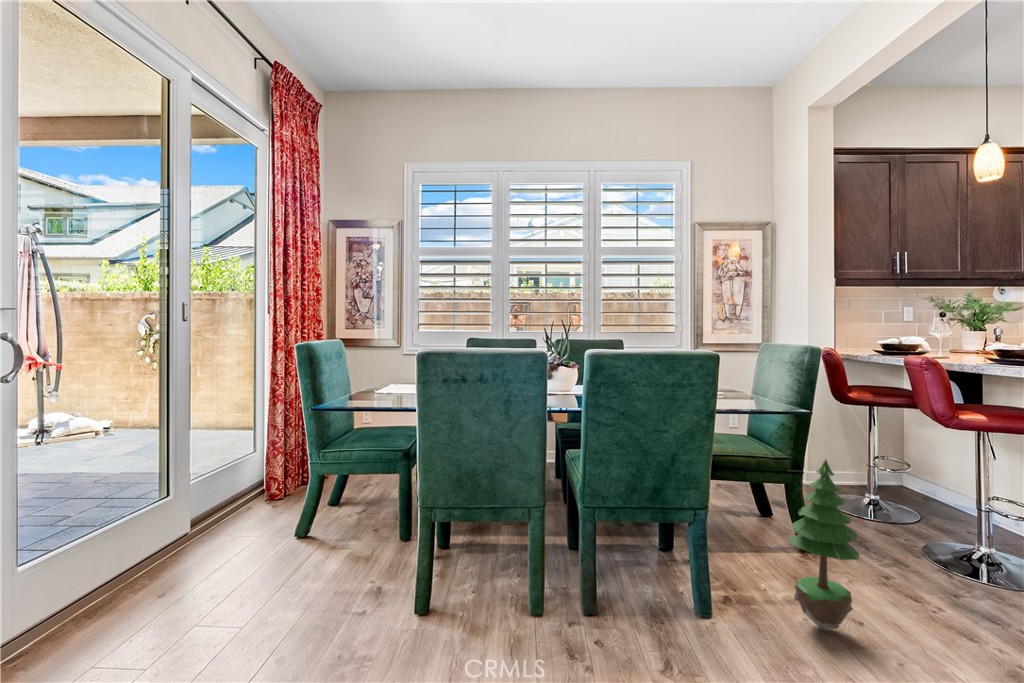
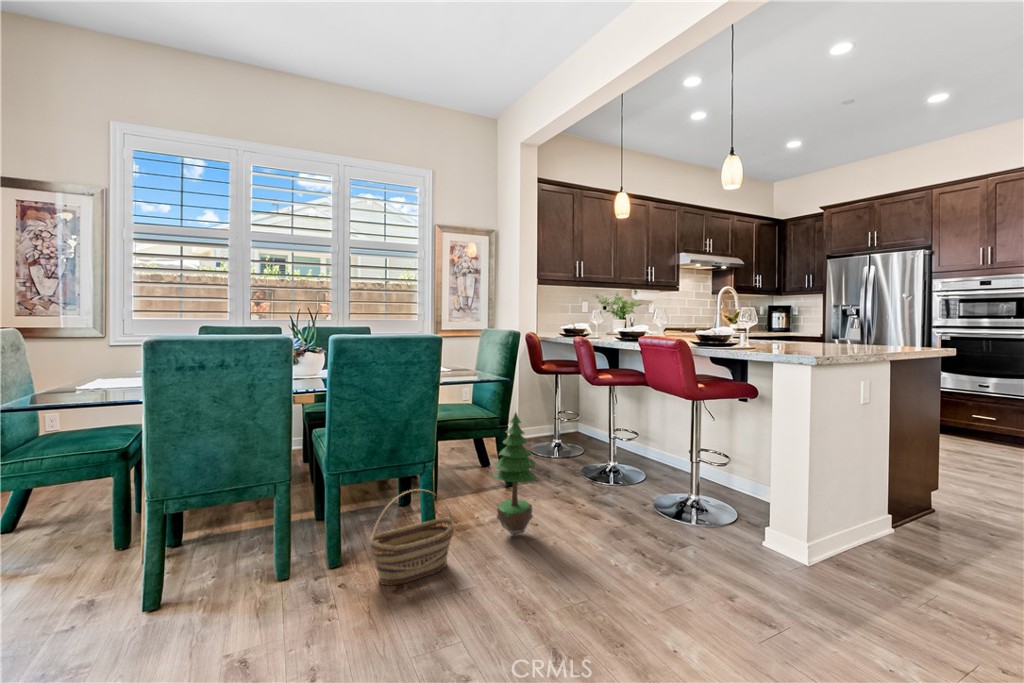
basket: none [631,543,736,658] -> present [370,490,454,585]

